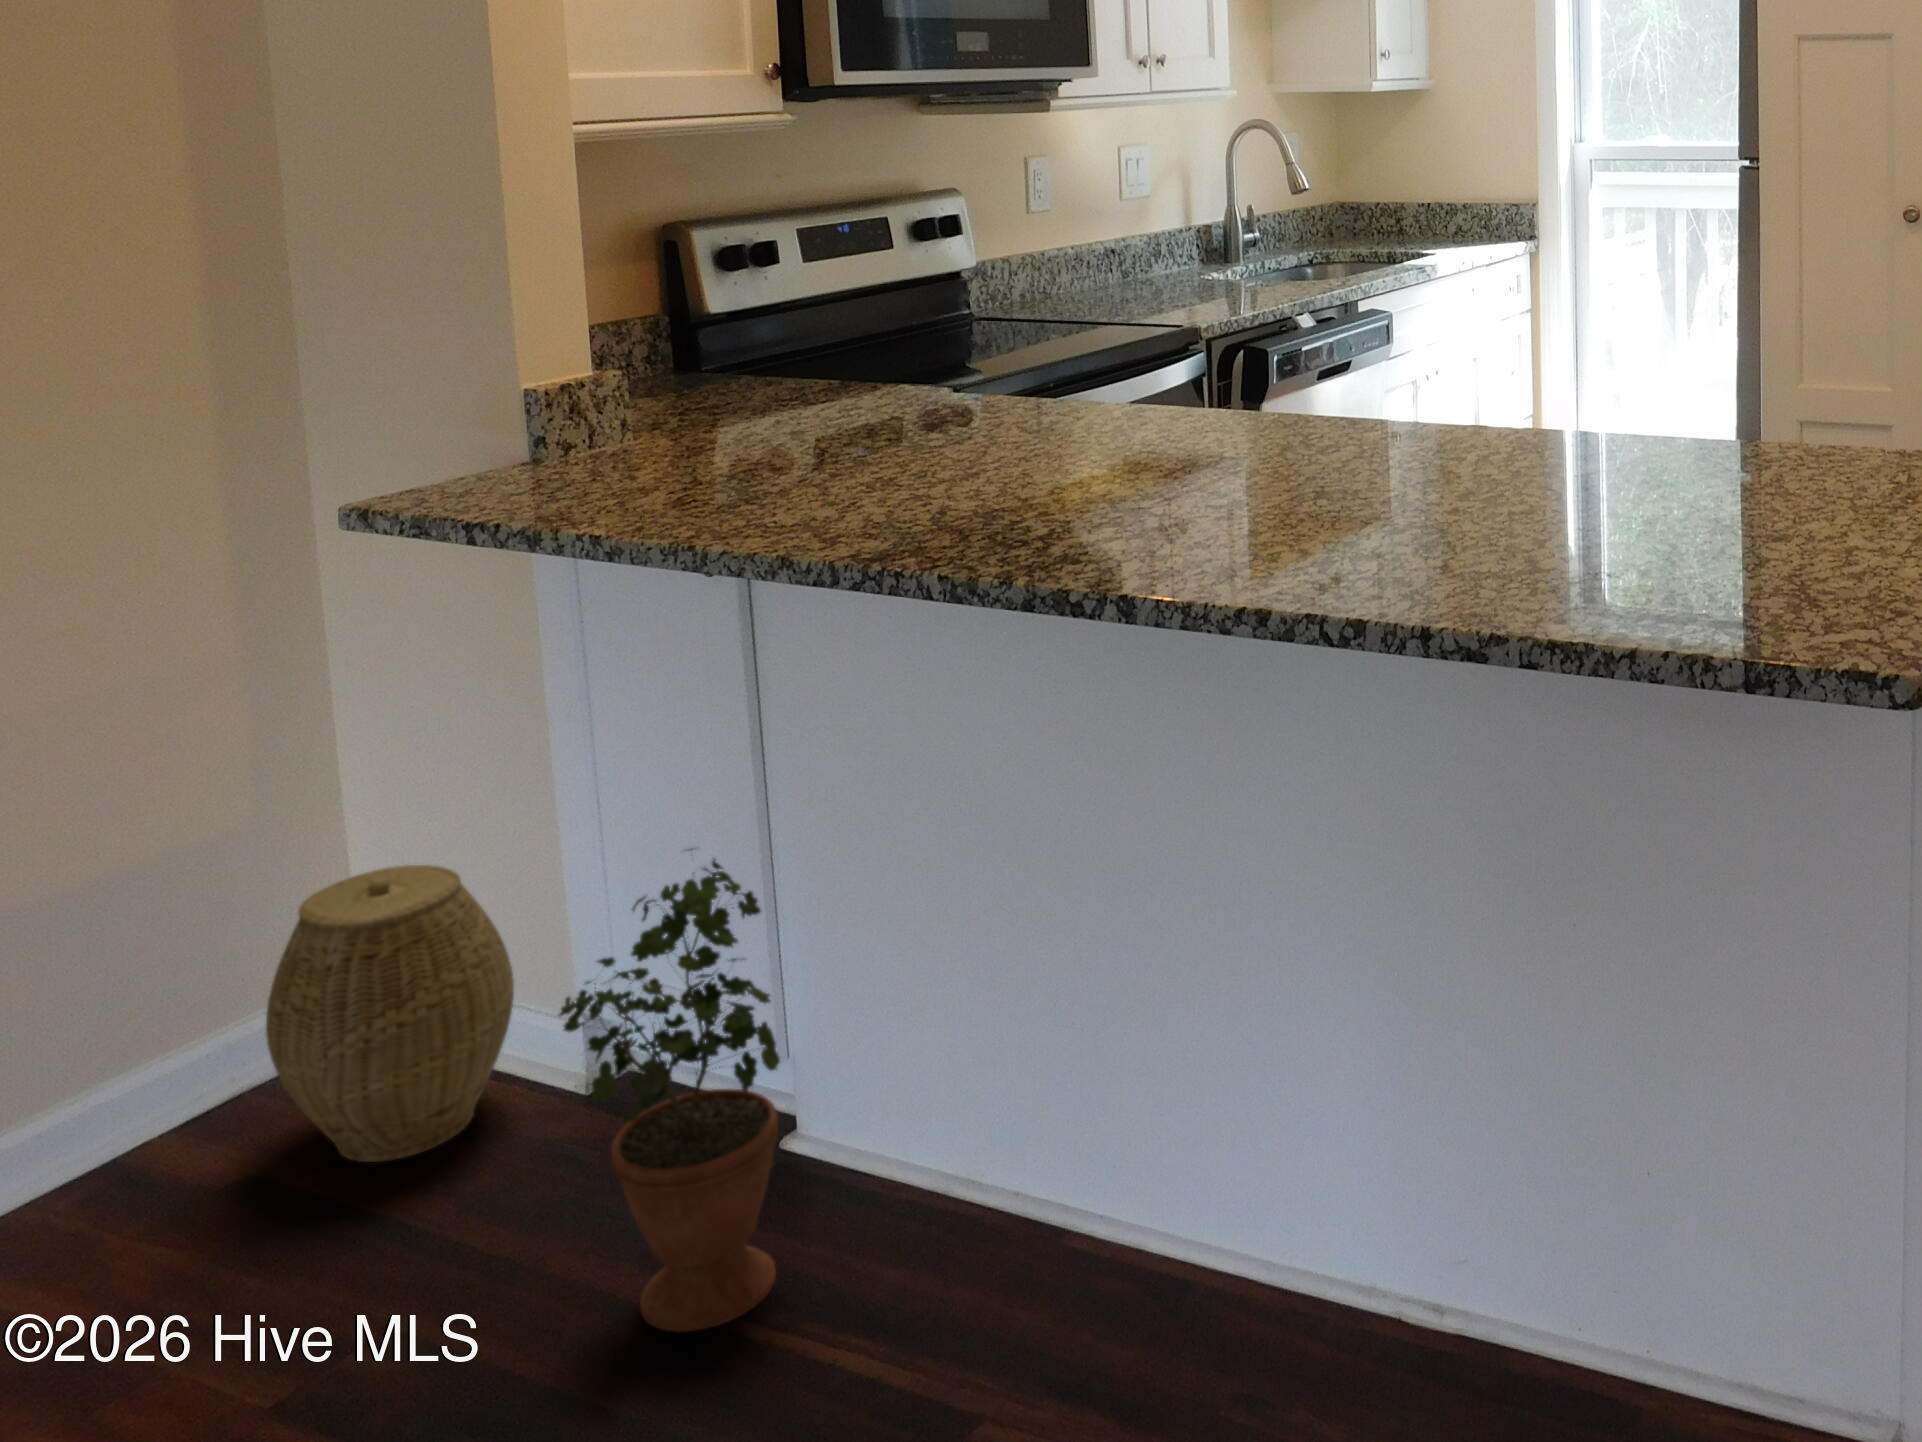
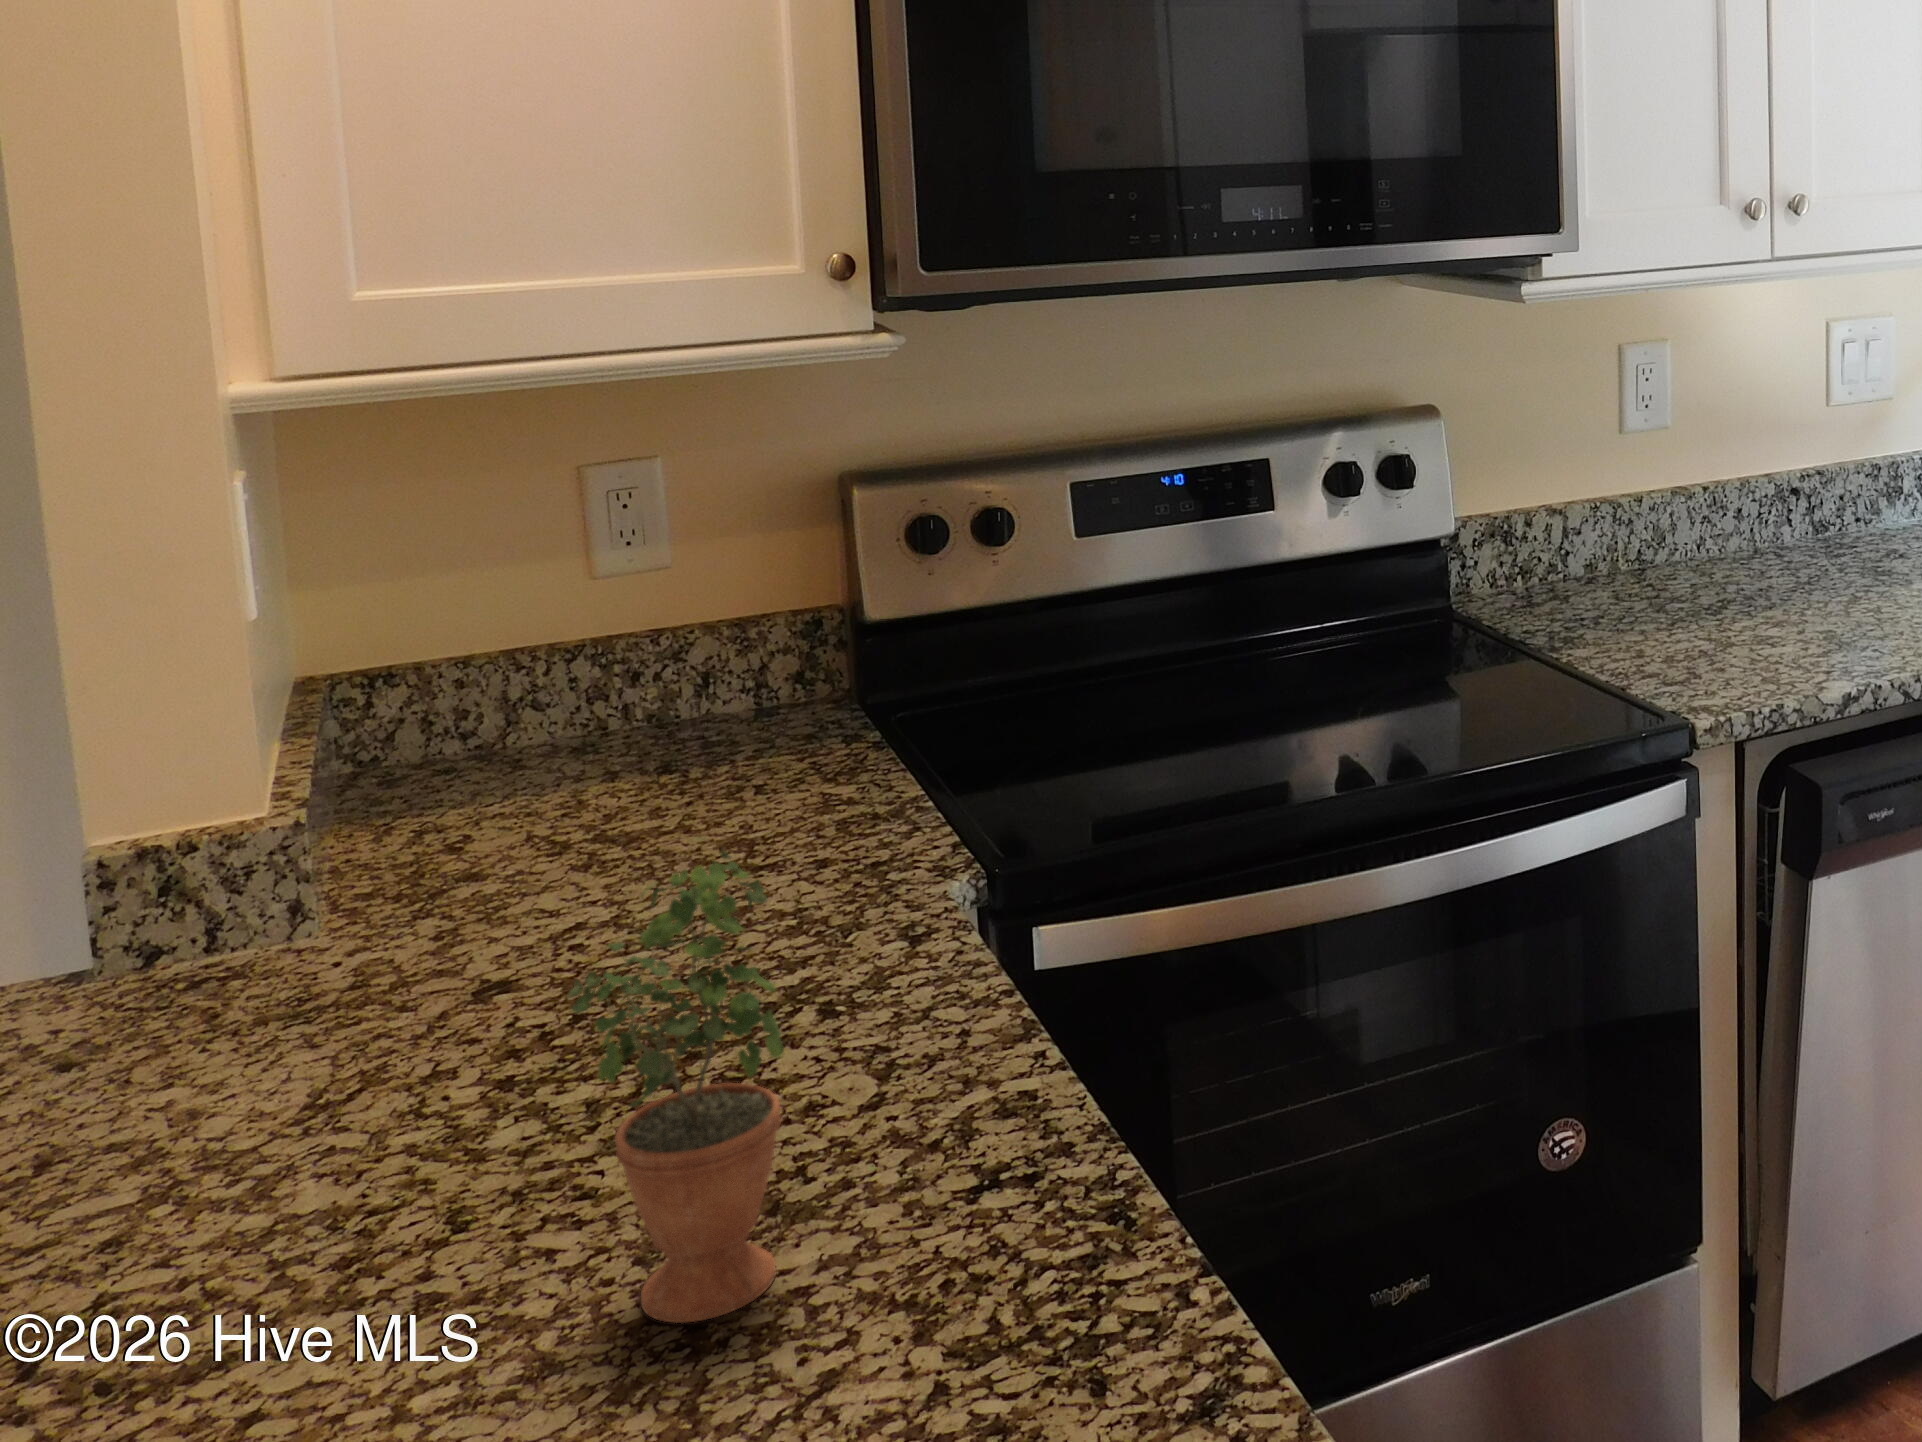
woven basket: present [266,865,514,1162] -> none [274,883,520,1179]

